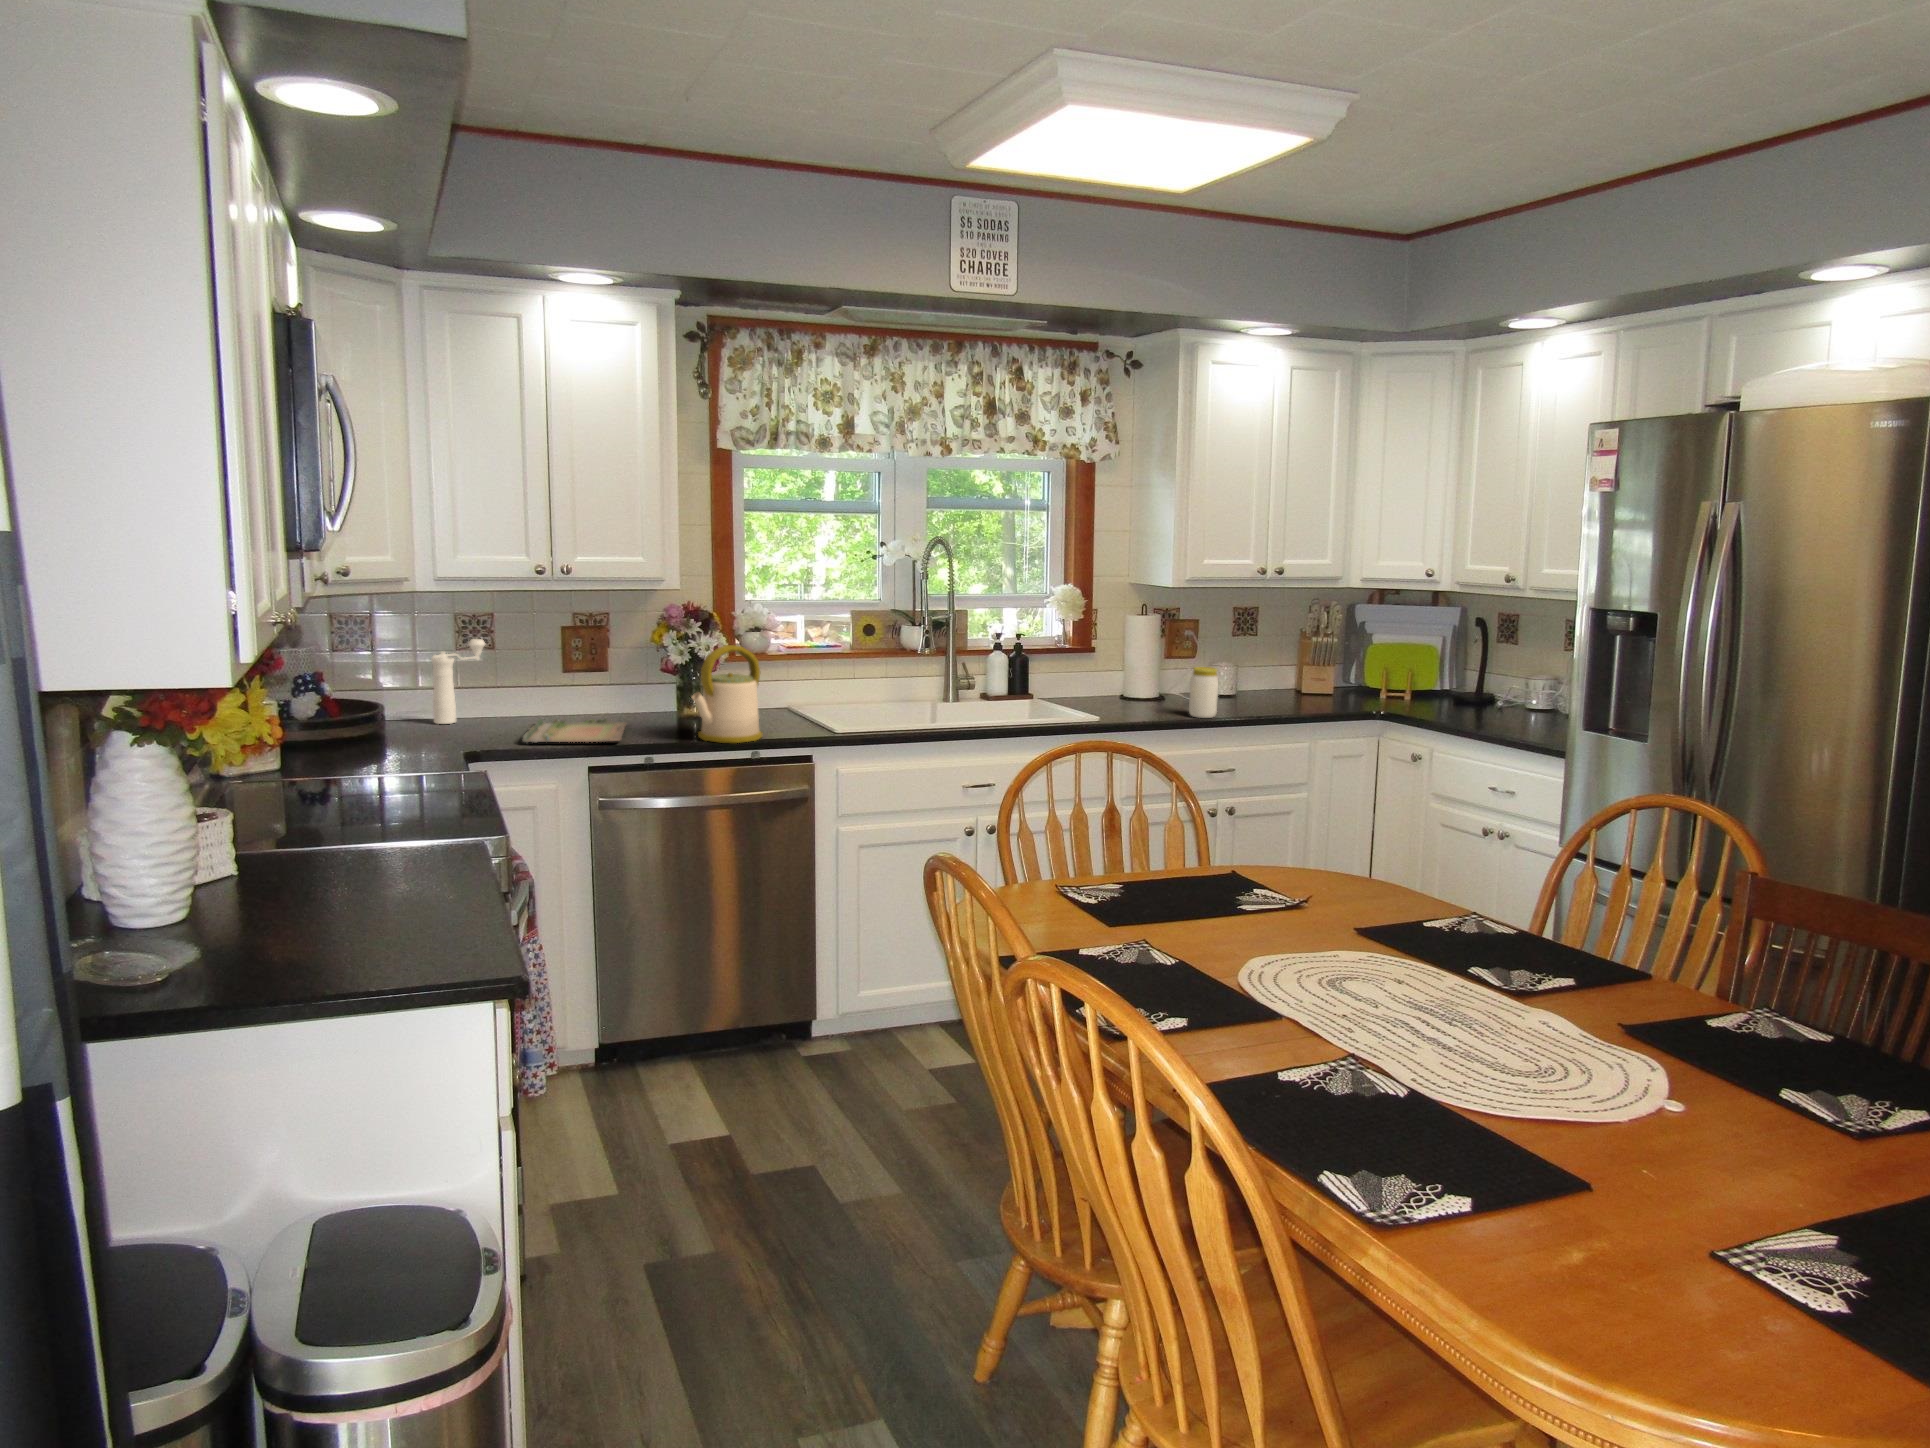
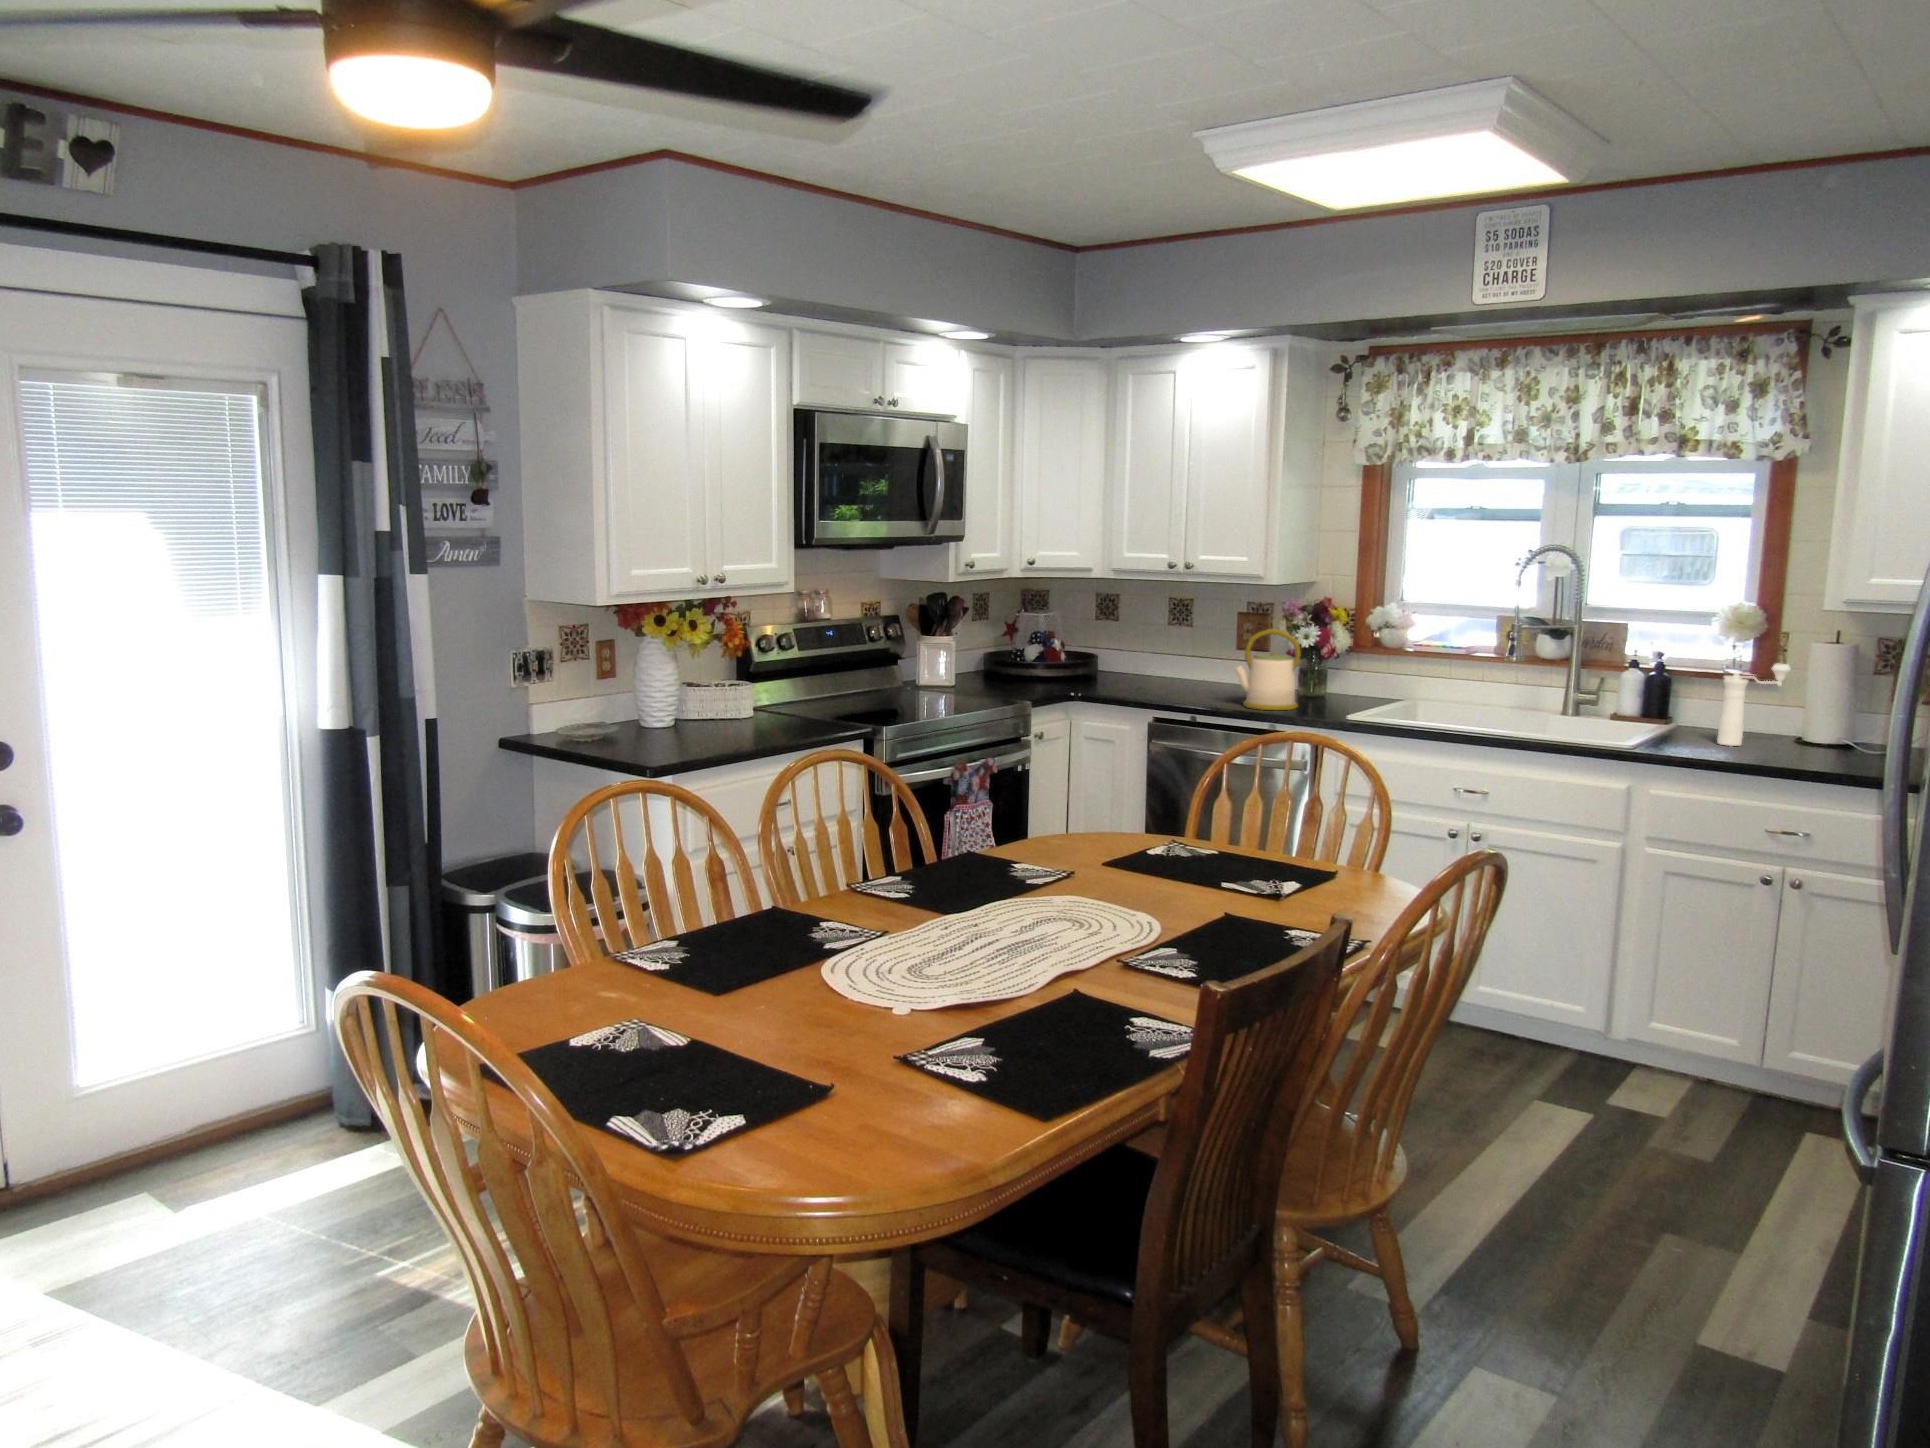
pepper mill: present [431,639,485,724] -> present [1717,664,1791,746]
jar: present [1189,667,1218,718] -> none [1788,697,1831,759]
tray: present [523,718,626,743] -> none [1130,680,1239,697]

